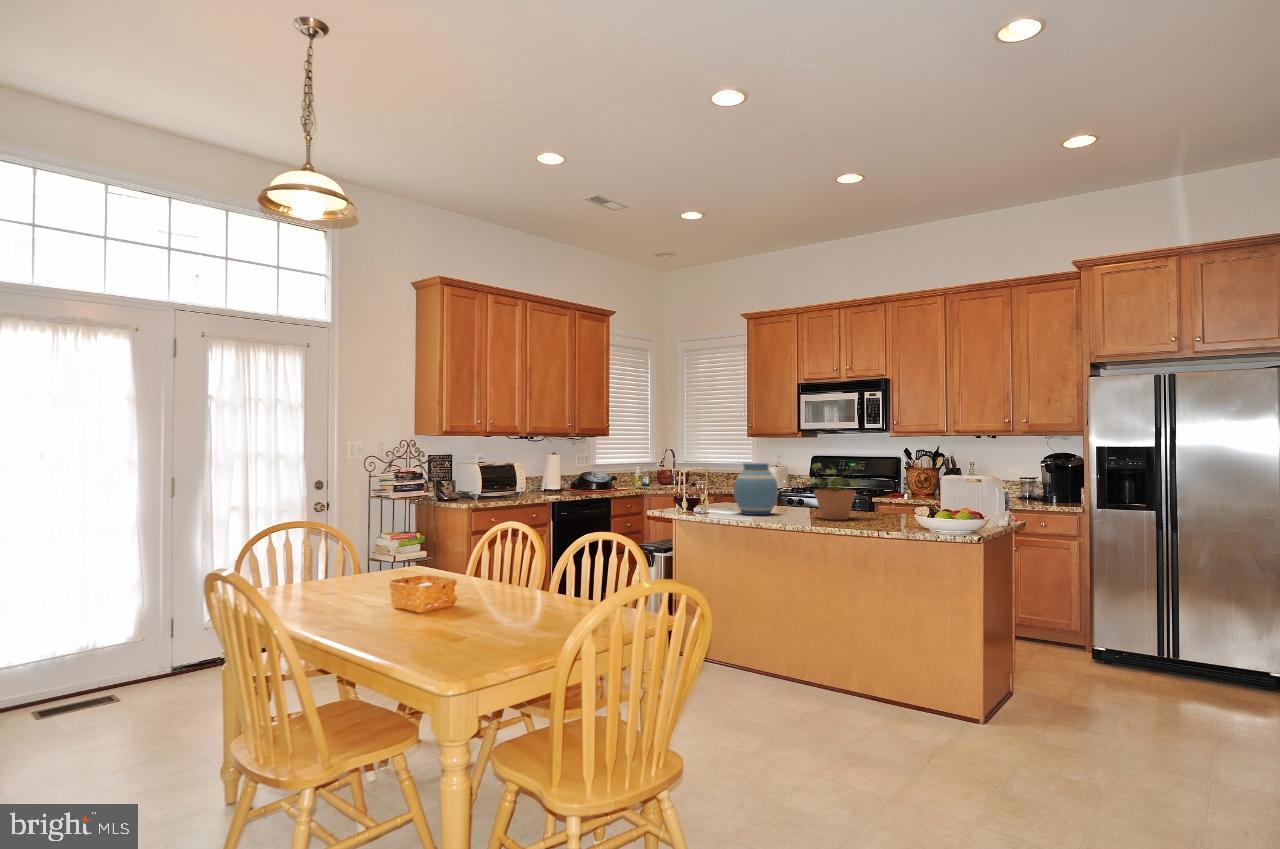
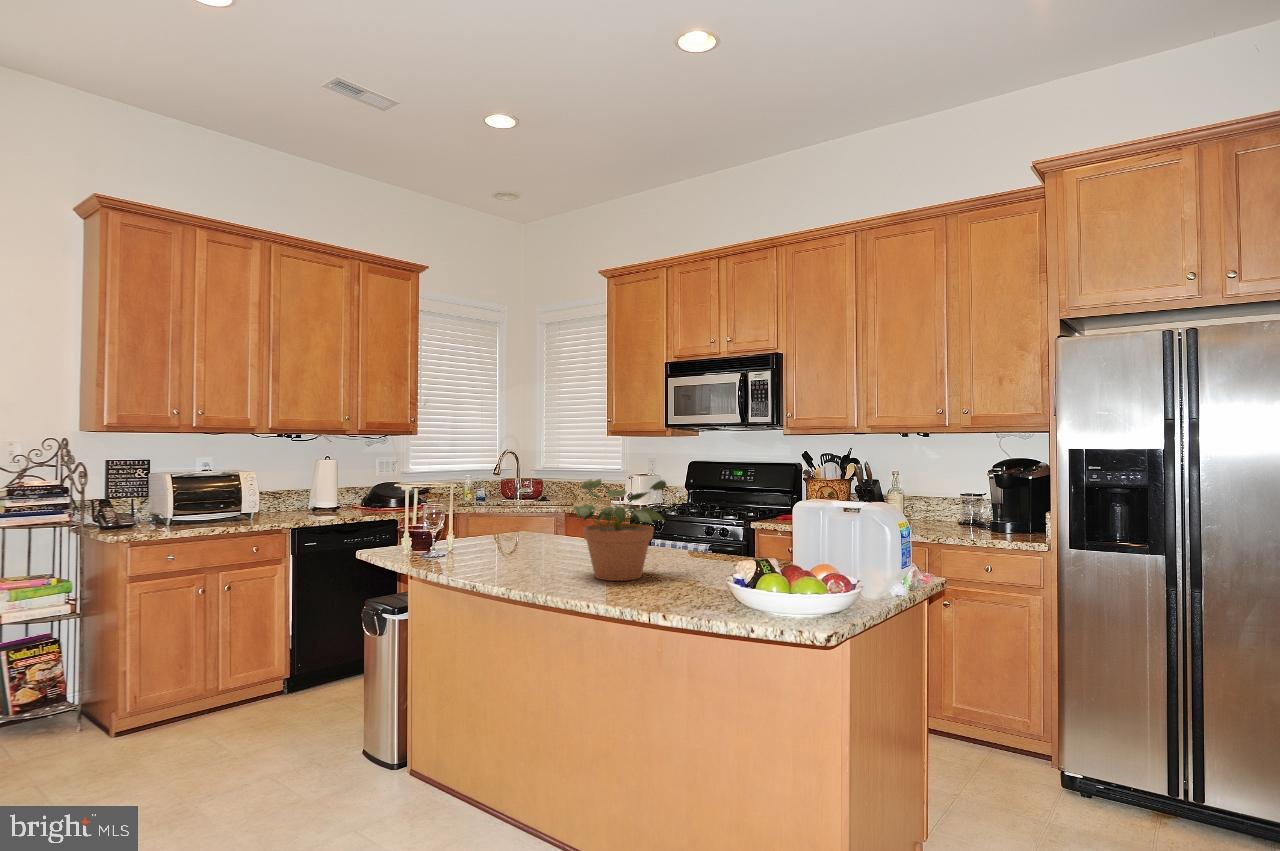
vase: present [734,463,778,515] -> none [468,477,542,566]

